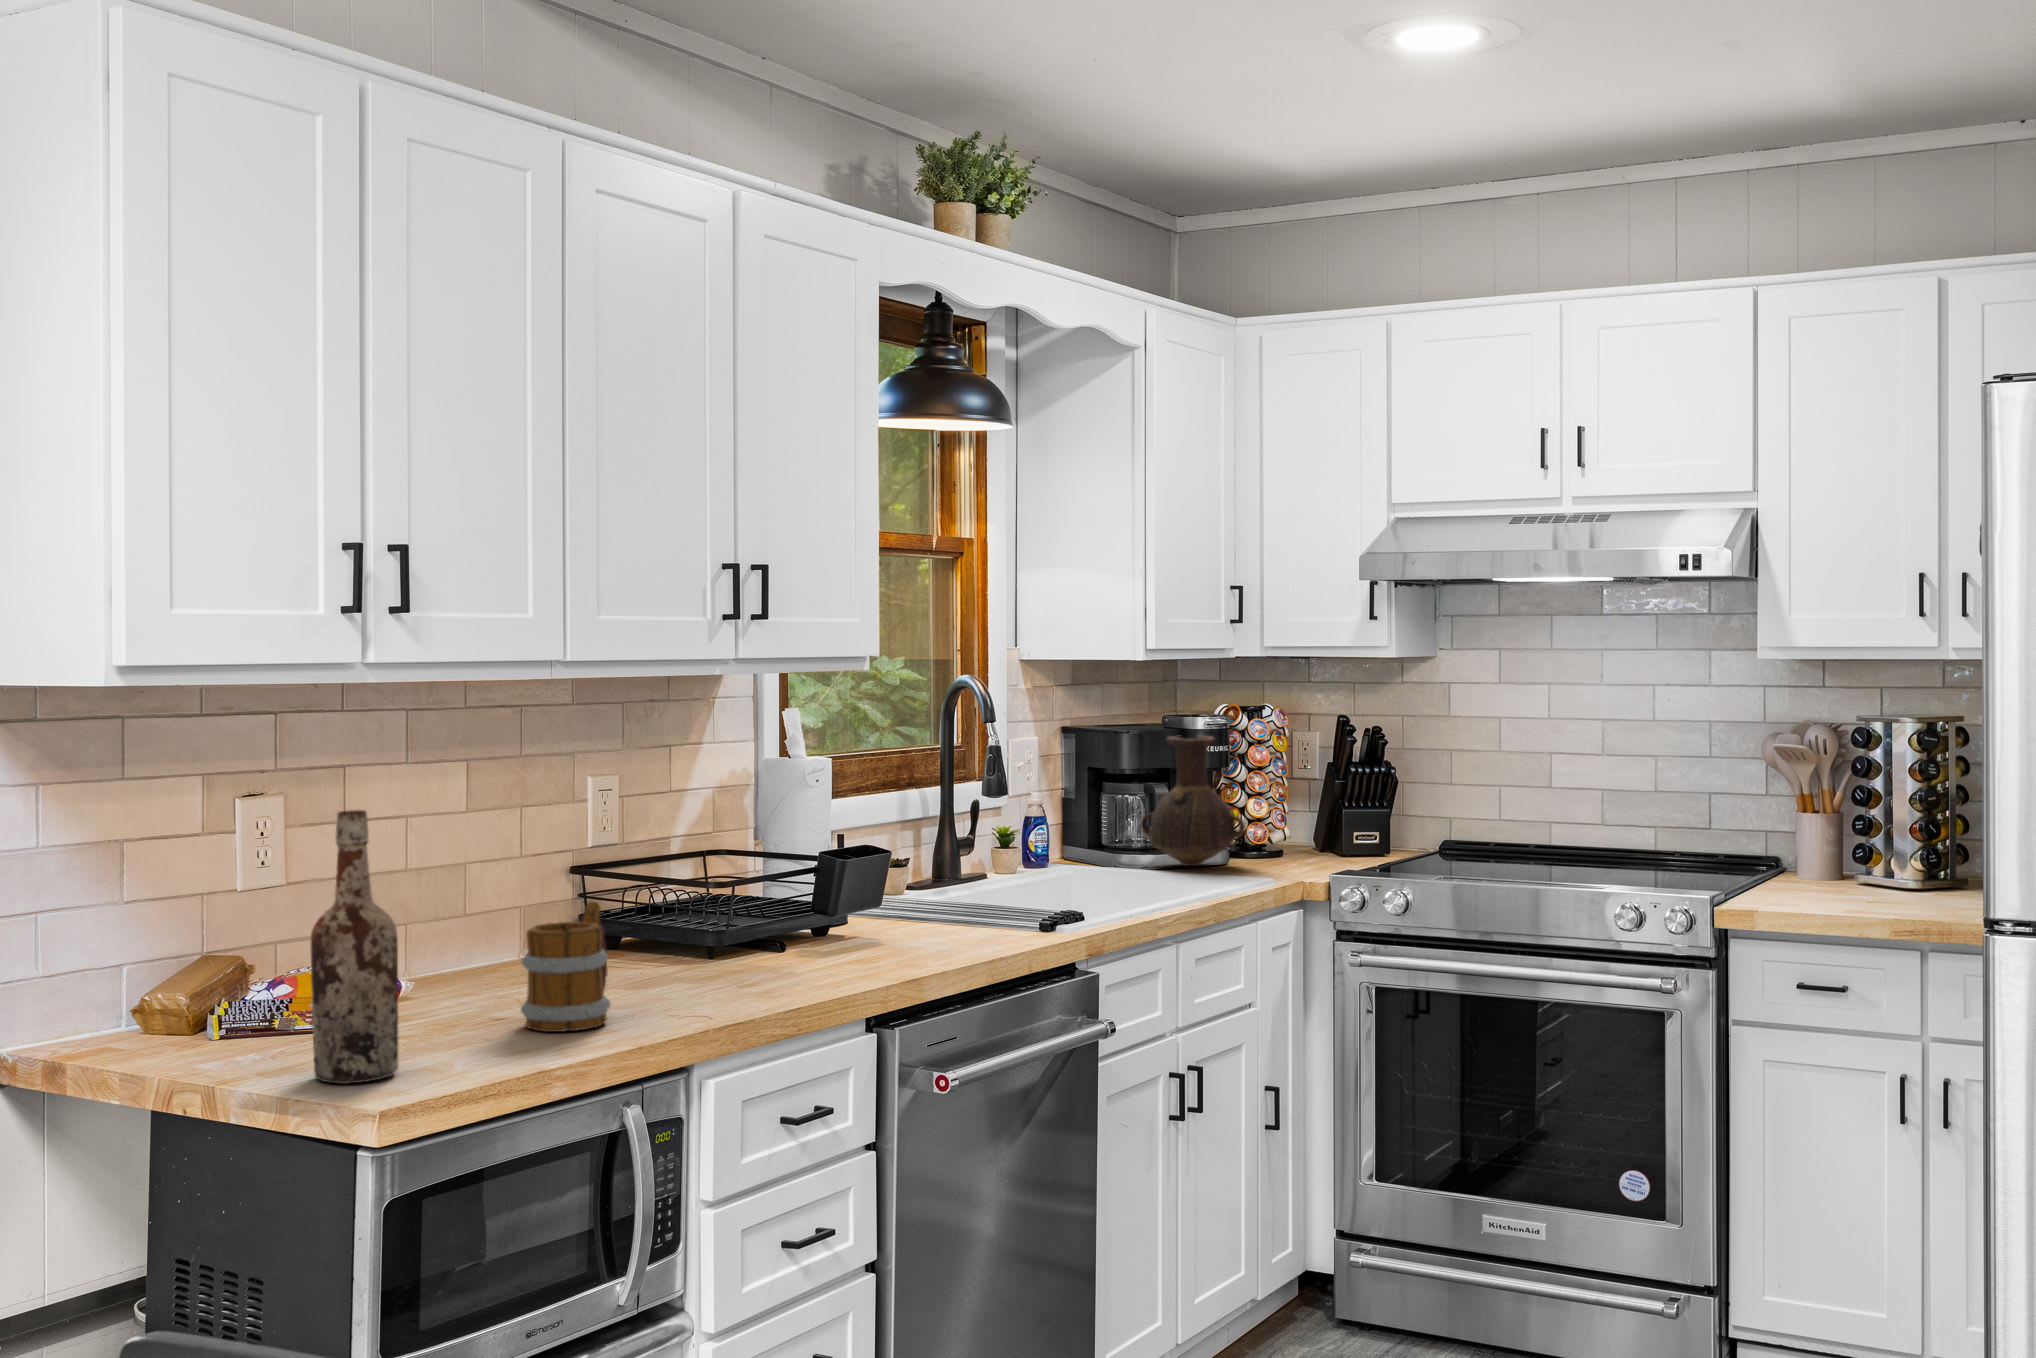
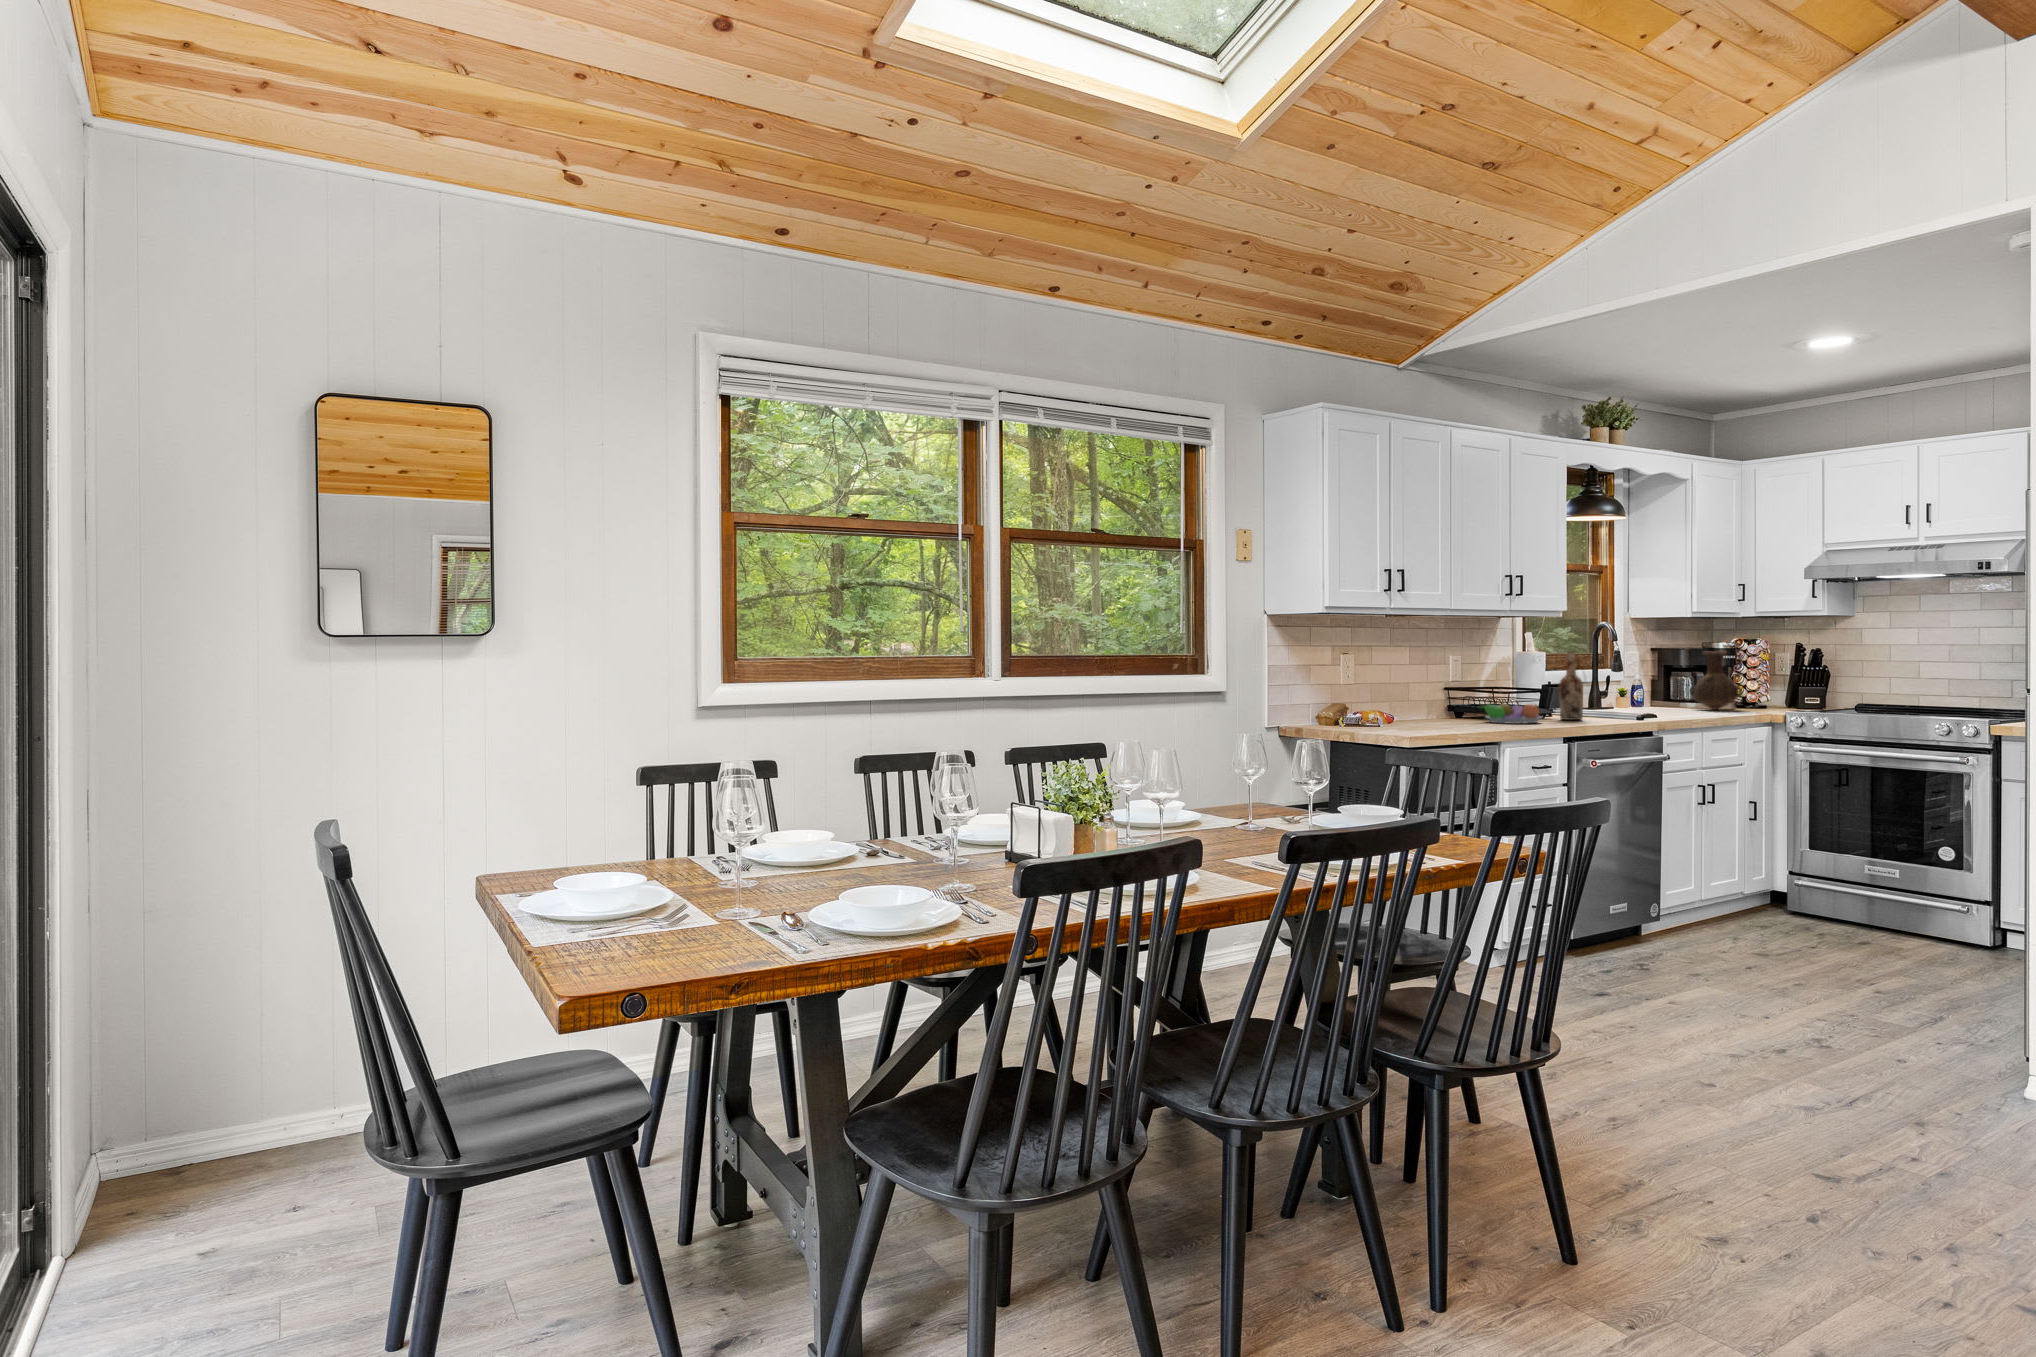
wine bottle: present [310,810,398,1084] -> present [1559,651,1583,720]
mug: present [521,902,610,1032] -> none [1445,688,1474,726]
fruit bowl: none [644,913,816,992] -> present [1479,702,1542,724]

